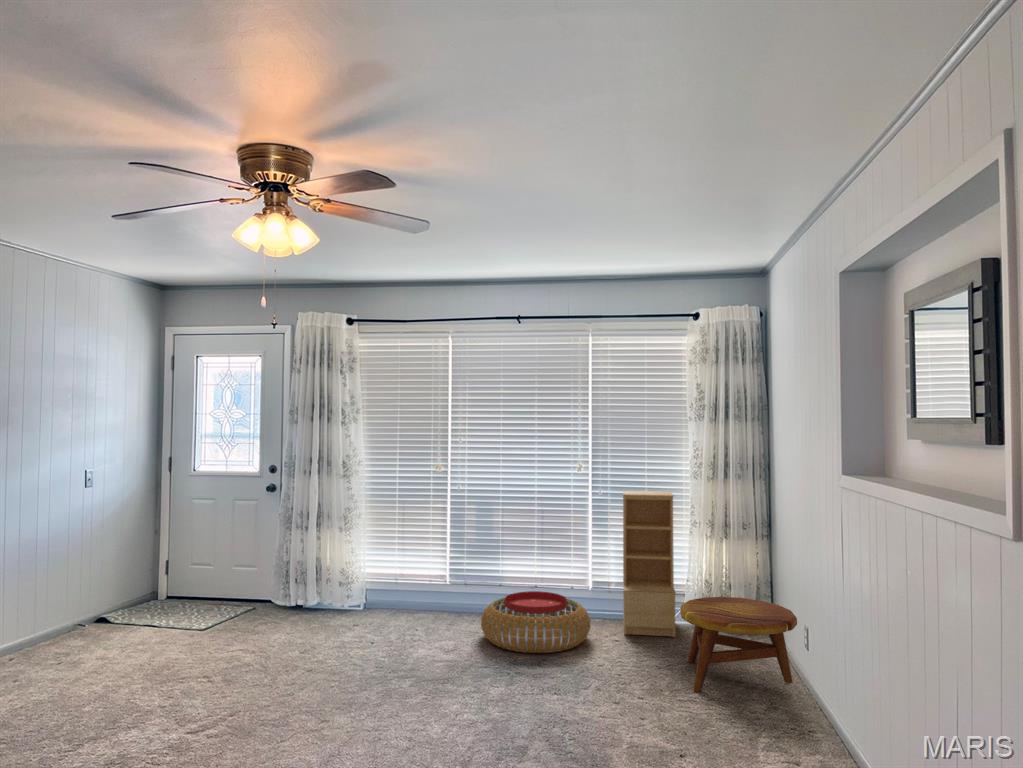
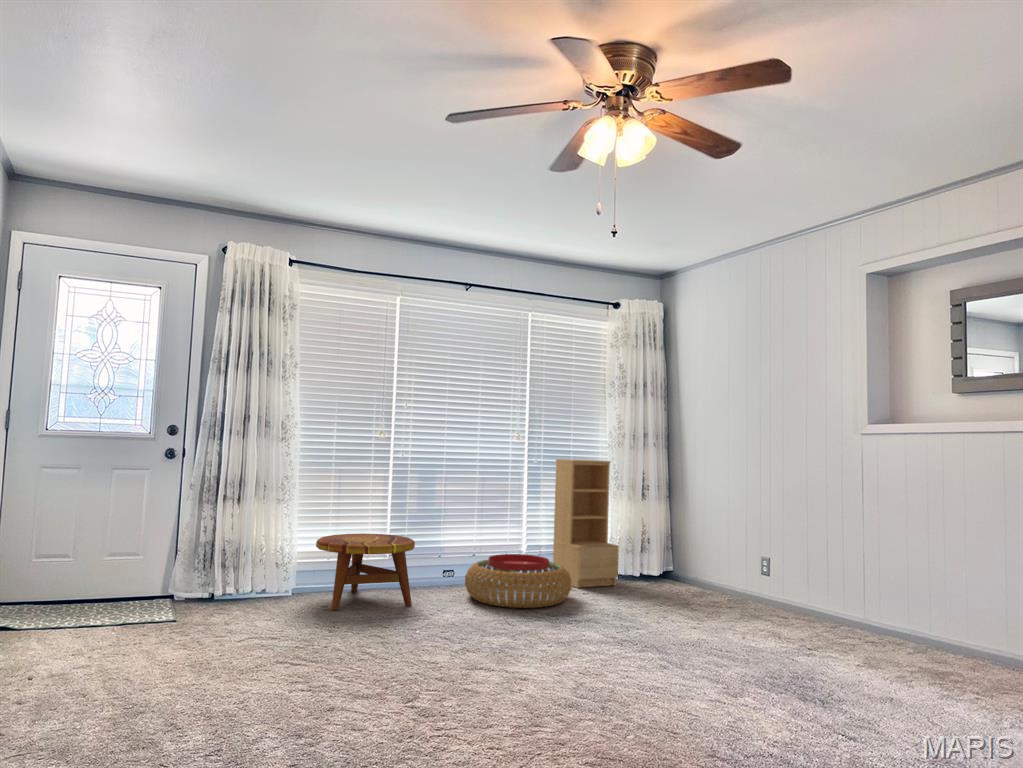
side table: present [680,597,797,692] -> present [316,533,415,610]

